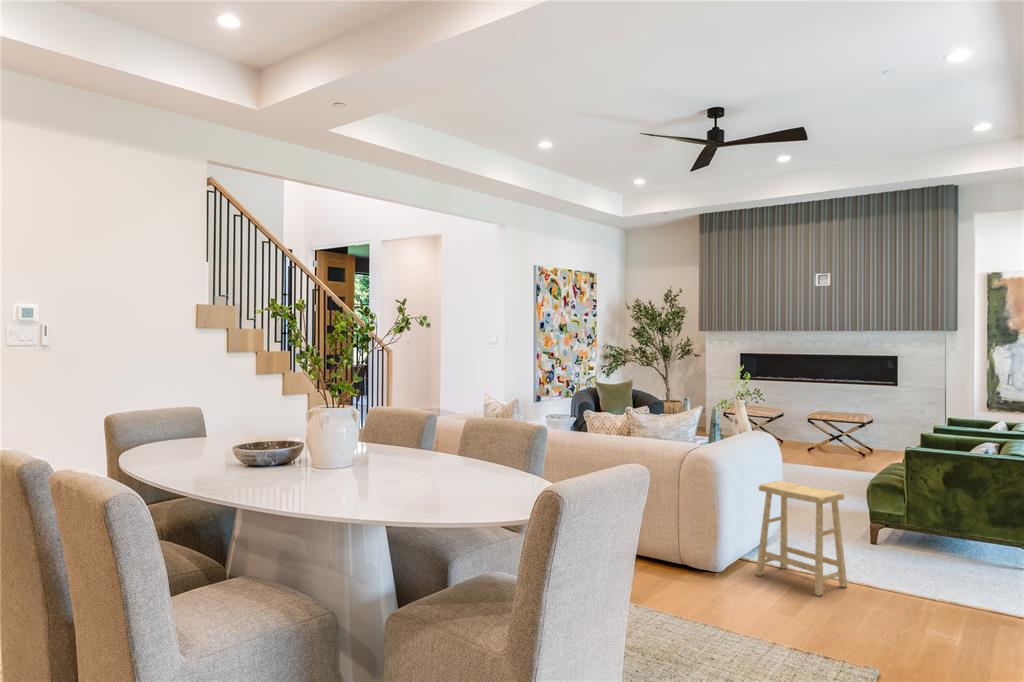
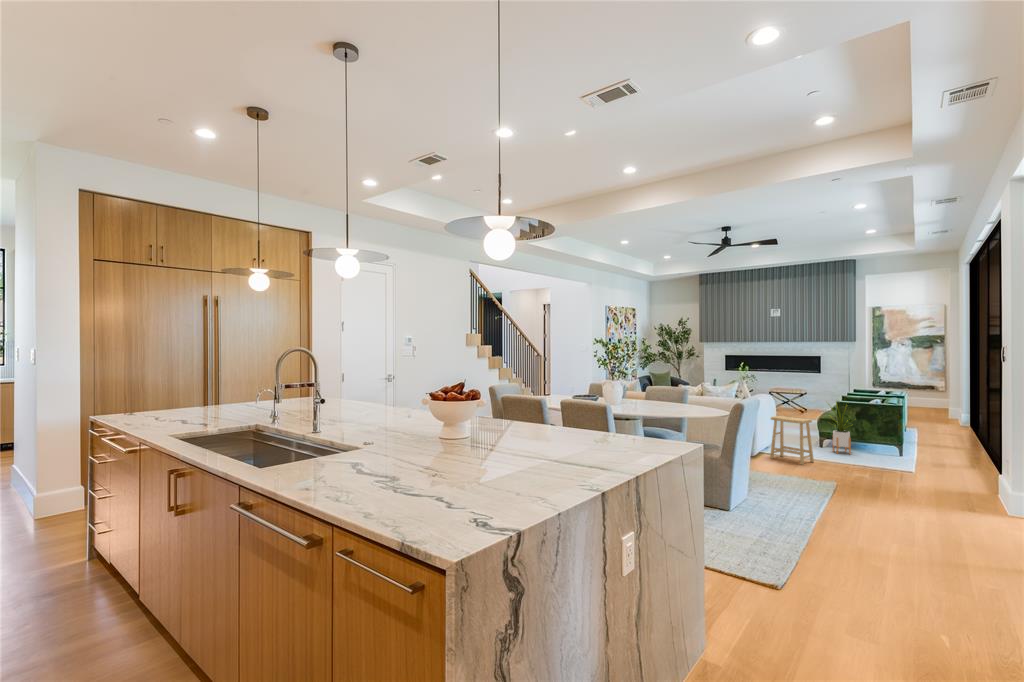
house plant: none [874,438,950,563] -> present [831,402,851,454]

